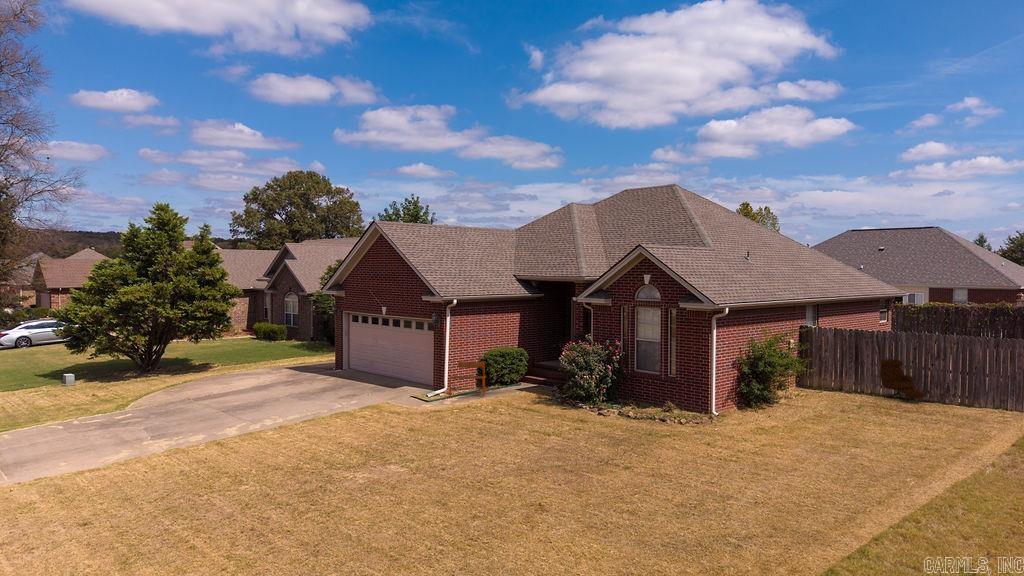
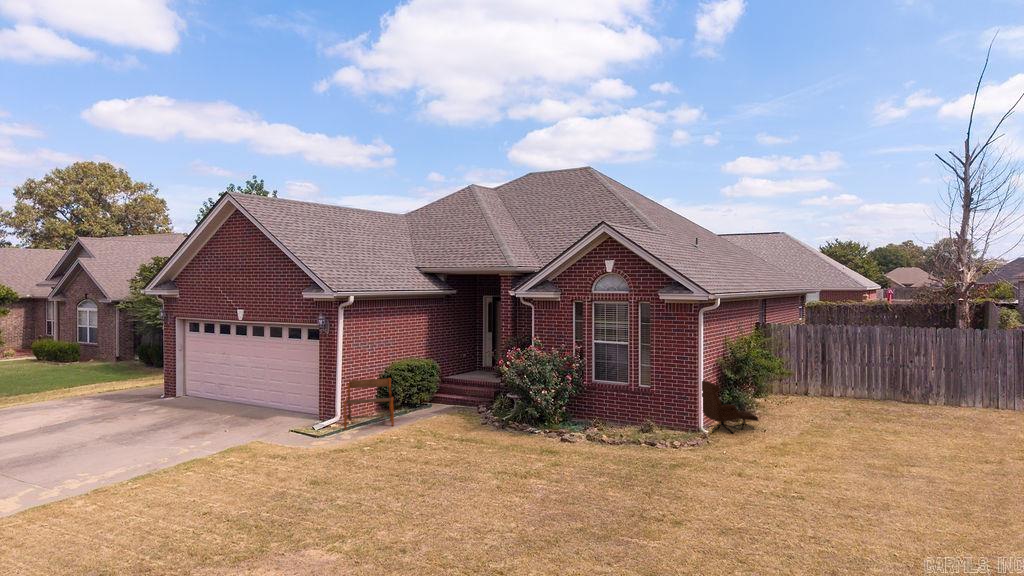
lounge chair: present [879,359,925,402] -> present [702,381,759,434]

